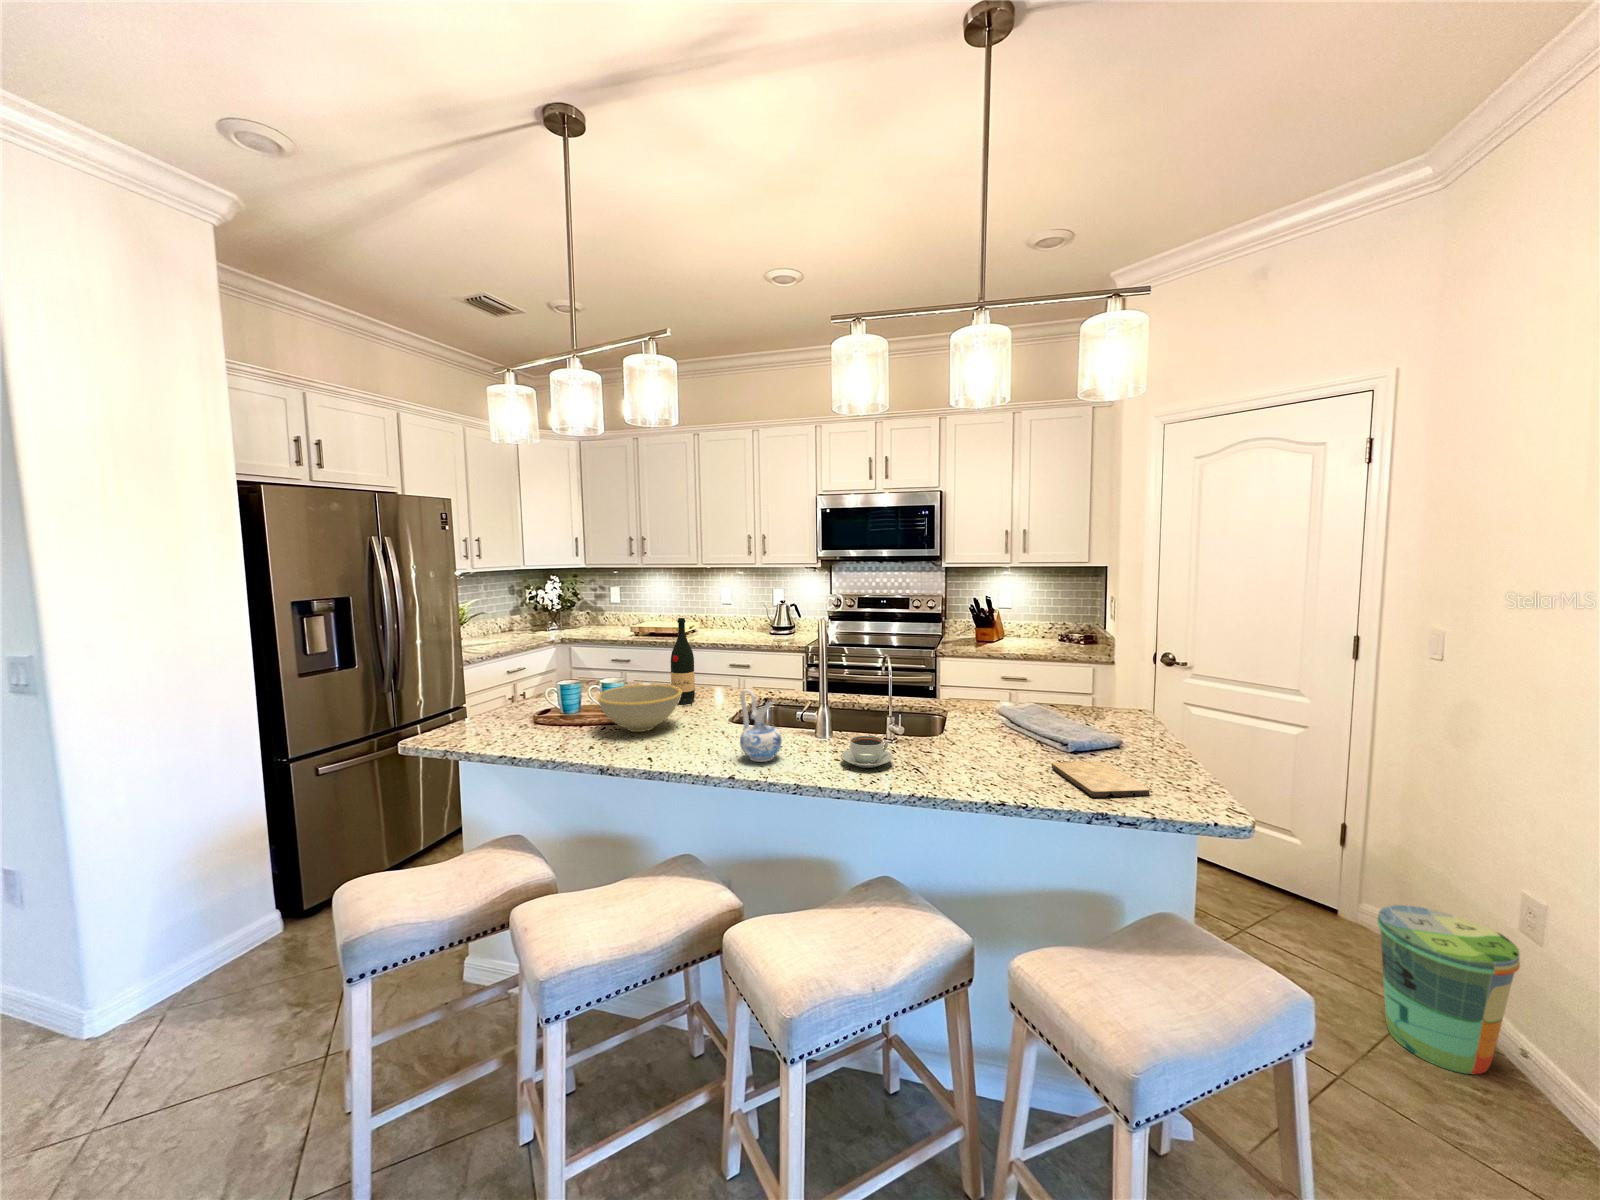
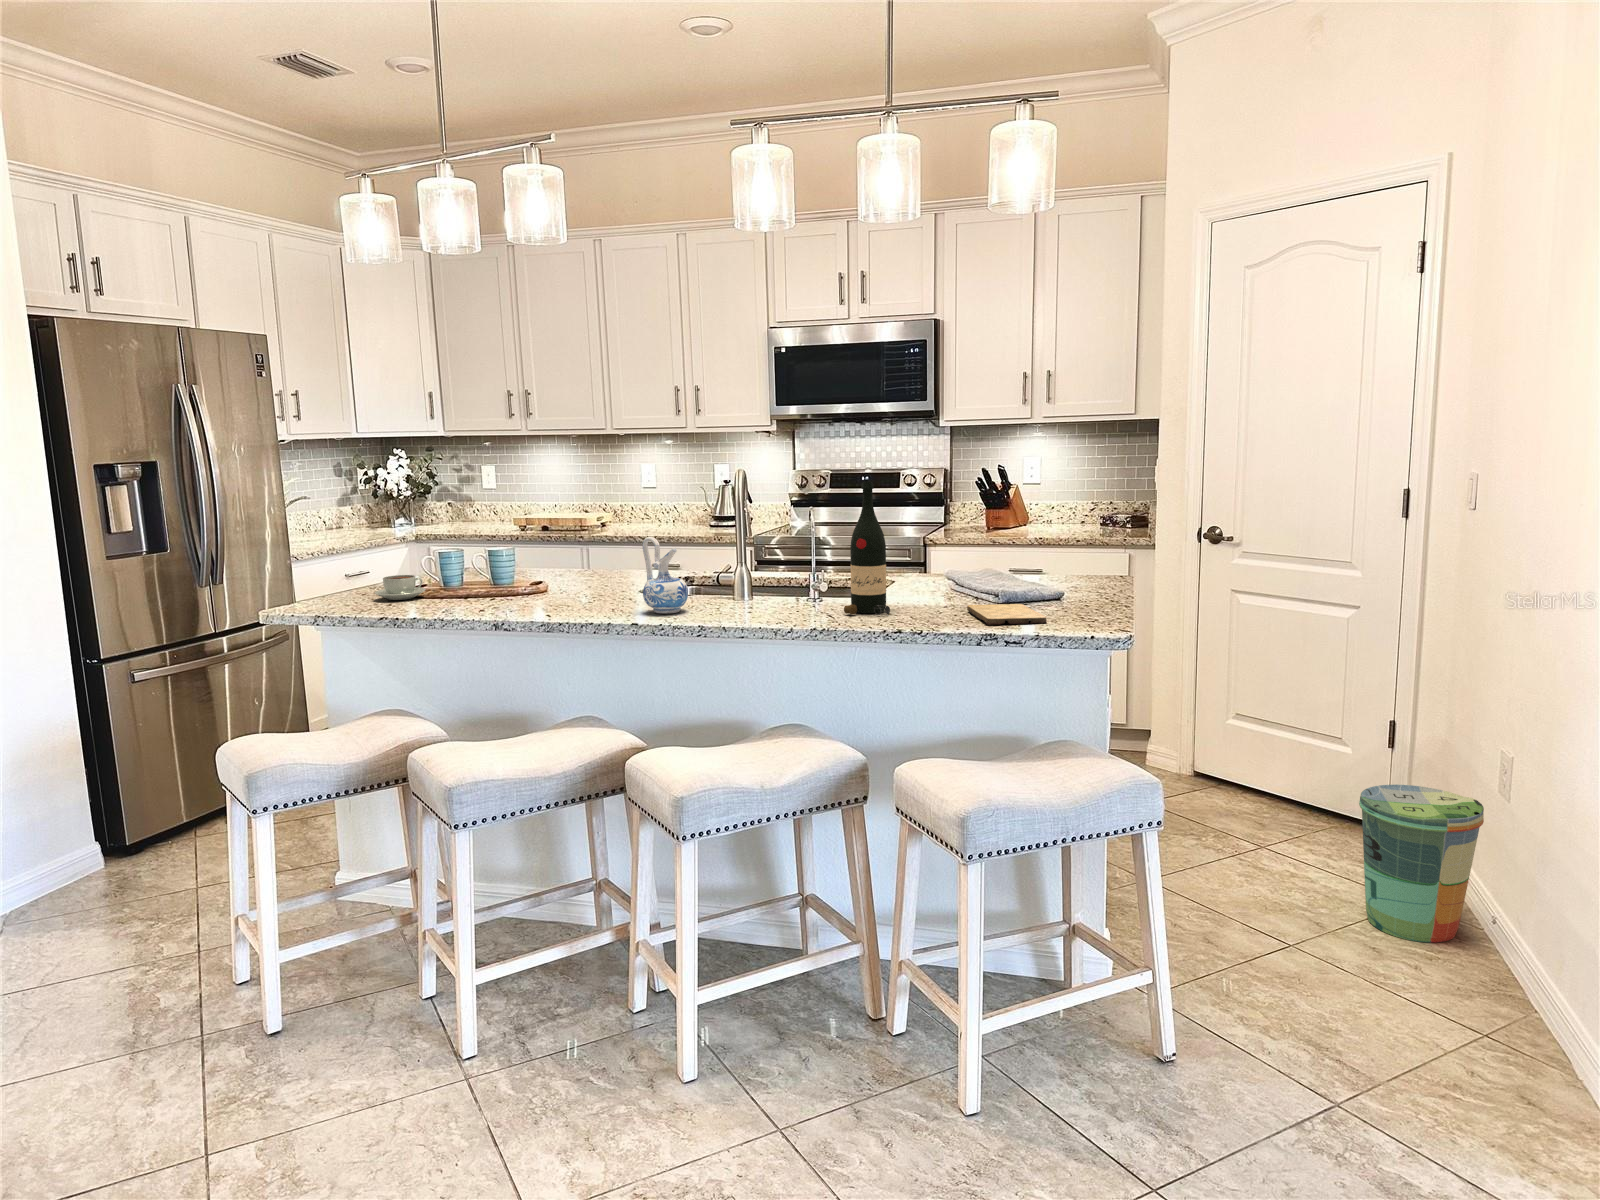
wine bottle: present [671,618,695,706] -> present [844,482,890,615]
bowl: present [597,684,681,732] -> none [484,551,581,599]
coffee cup: present [841,736,893,768] -> present [375,575,426,600]

